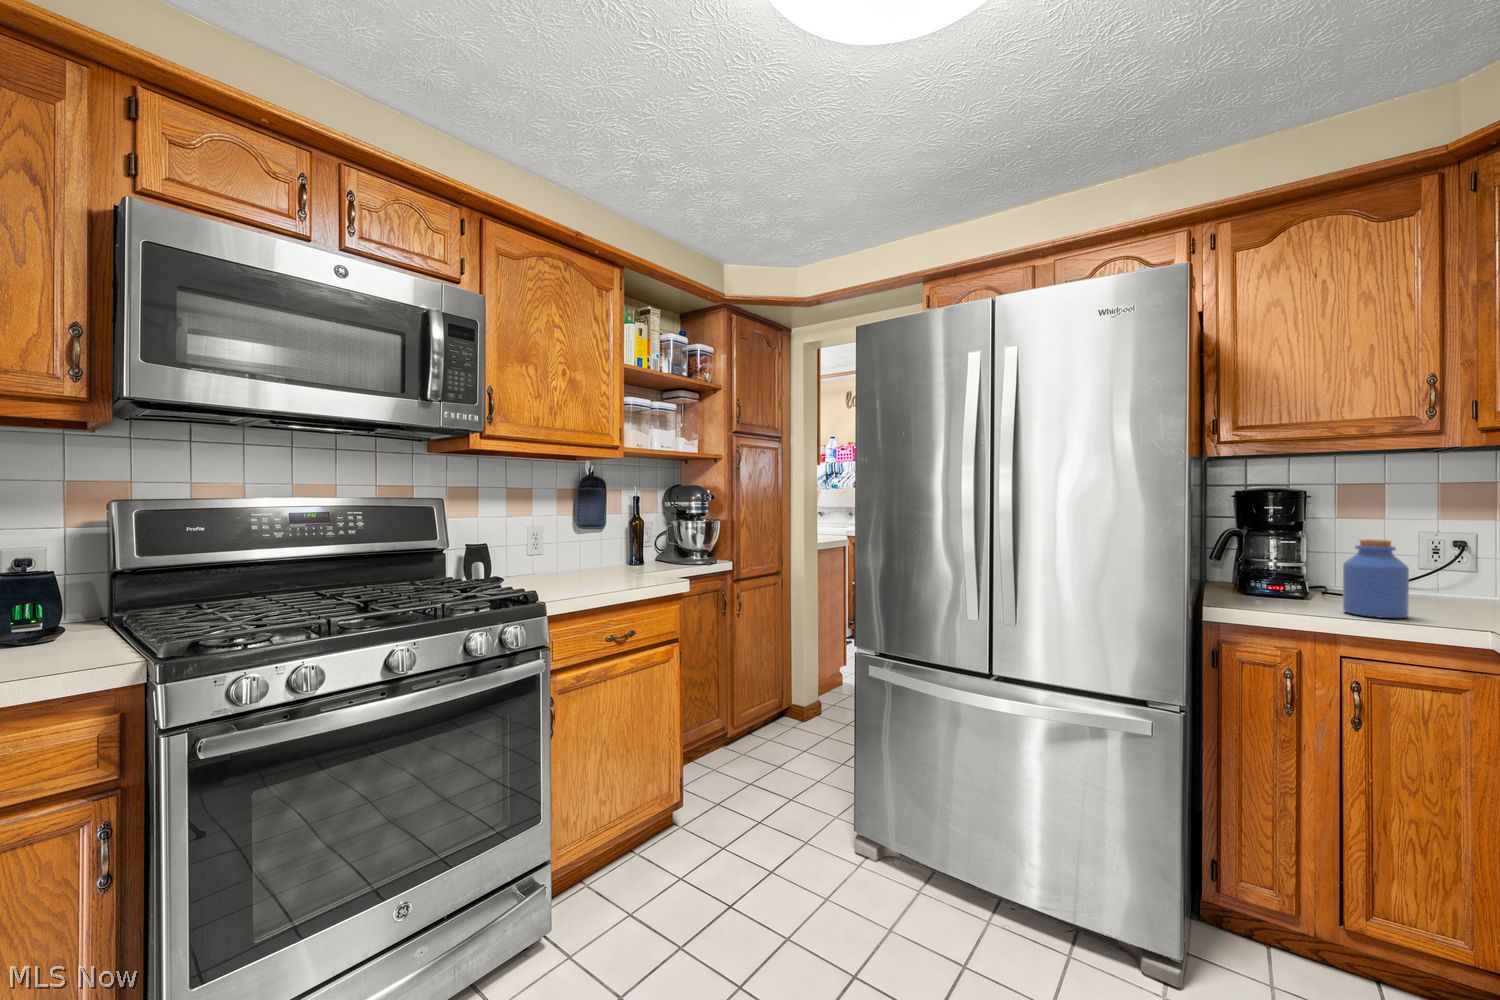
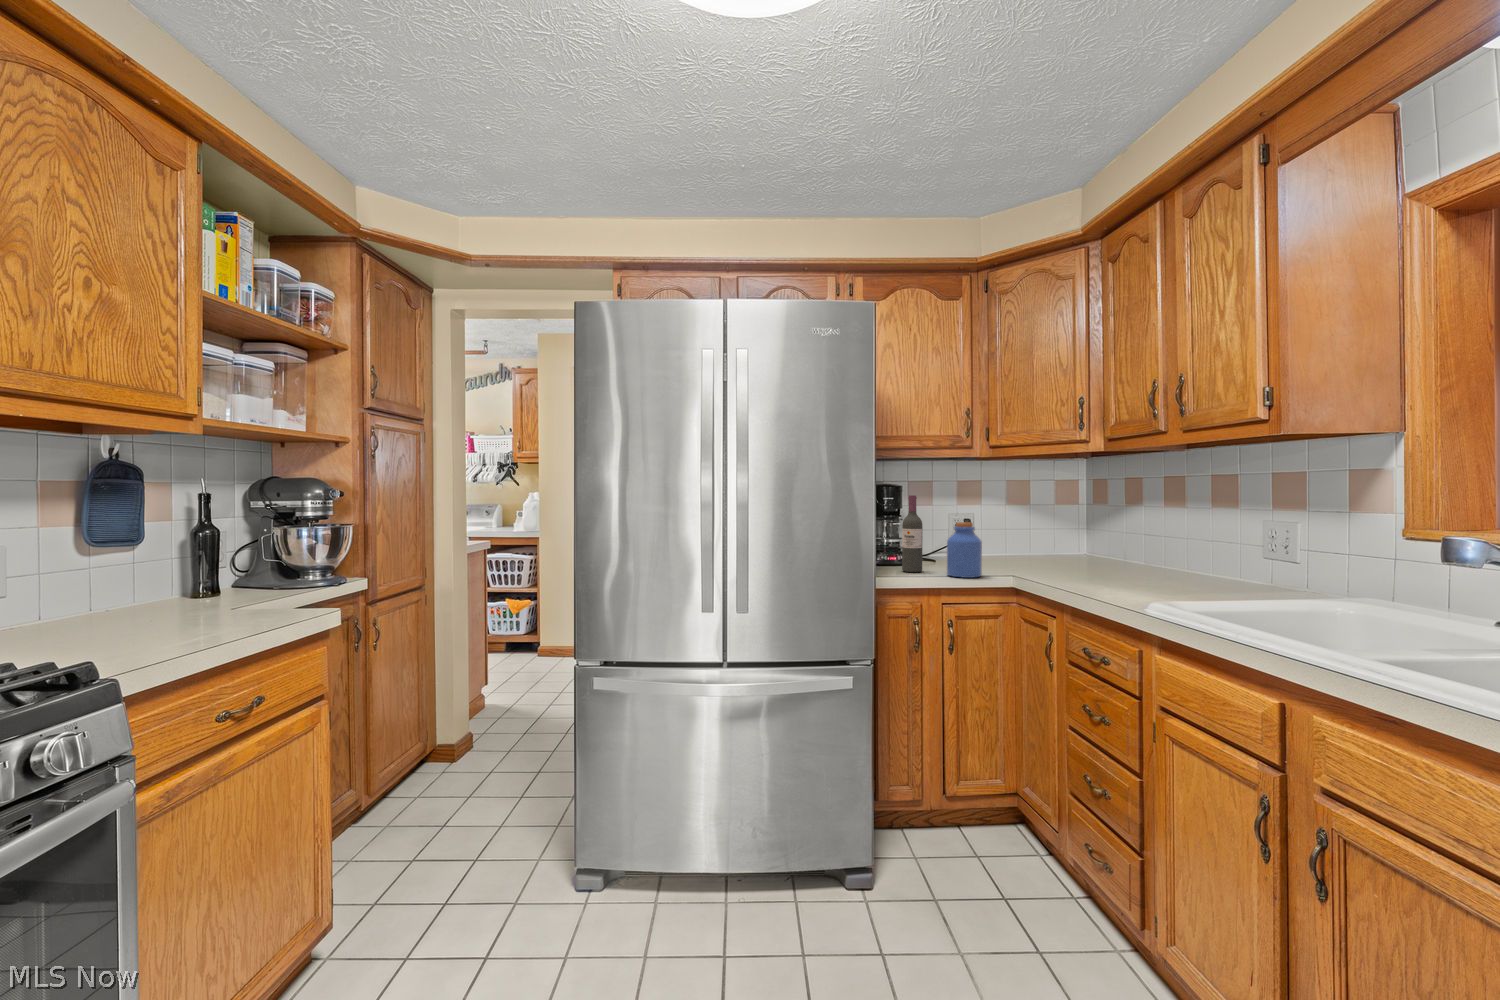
wine bottle: none [1276,502,1310,603] -> present [902,495,923,572]

